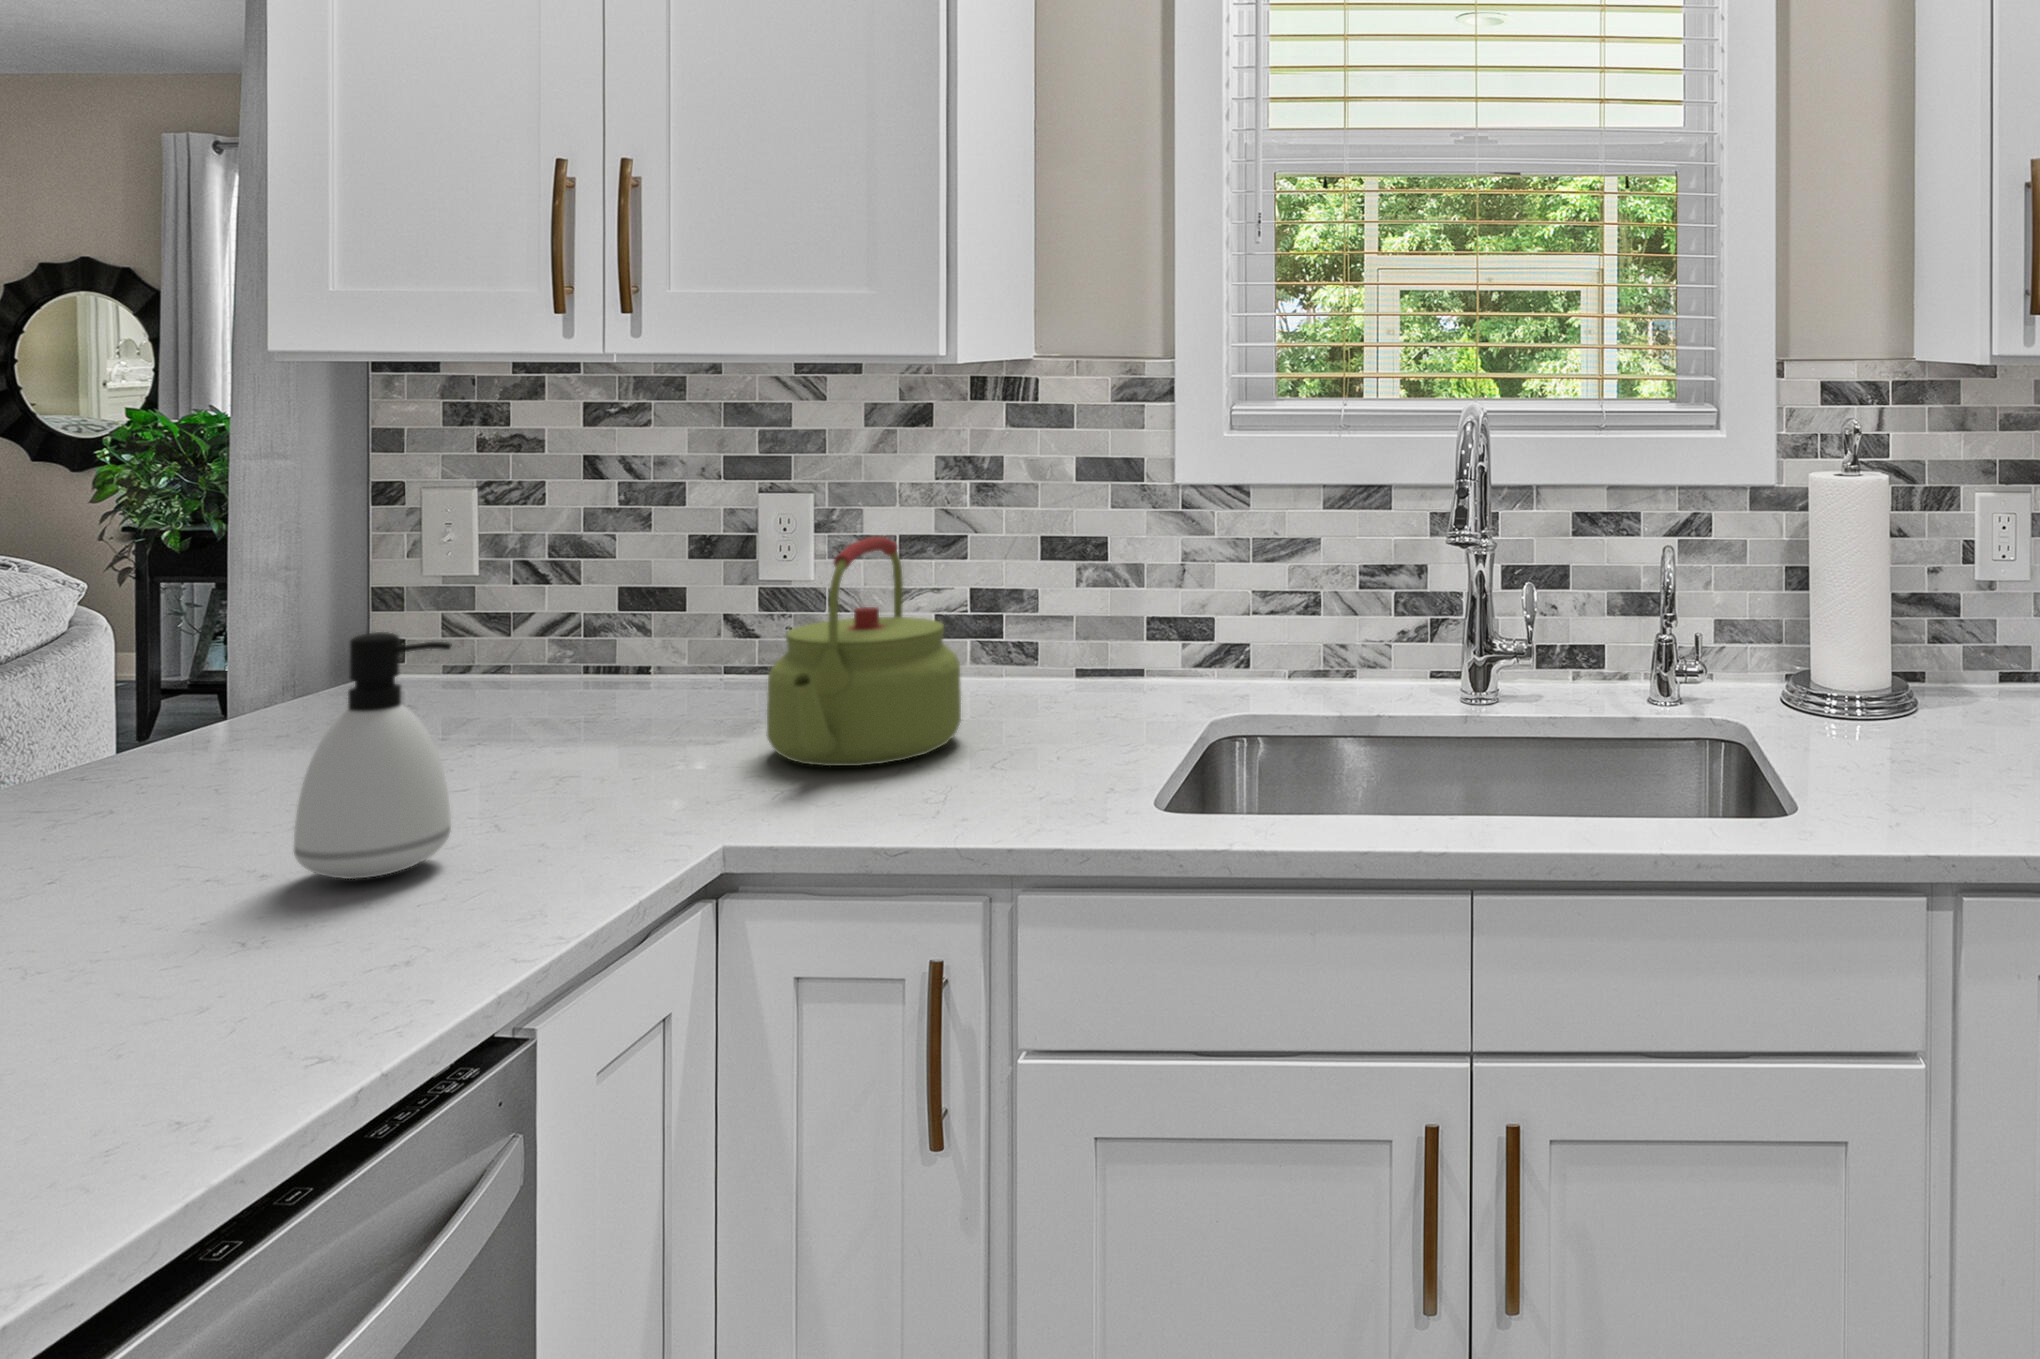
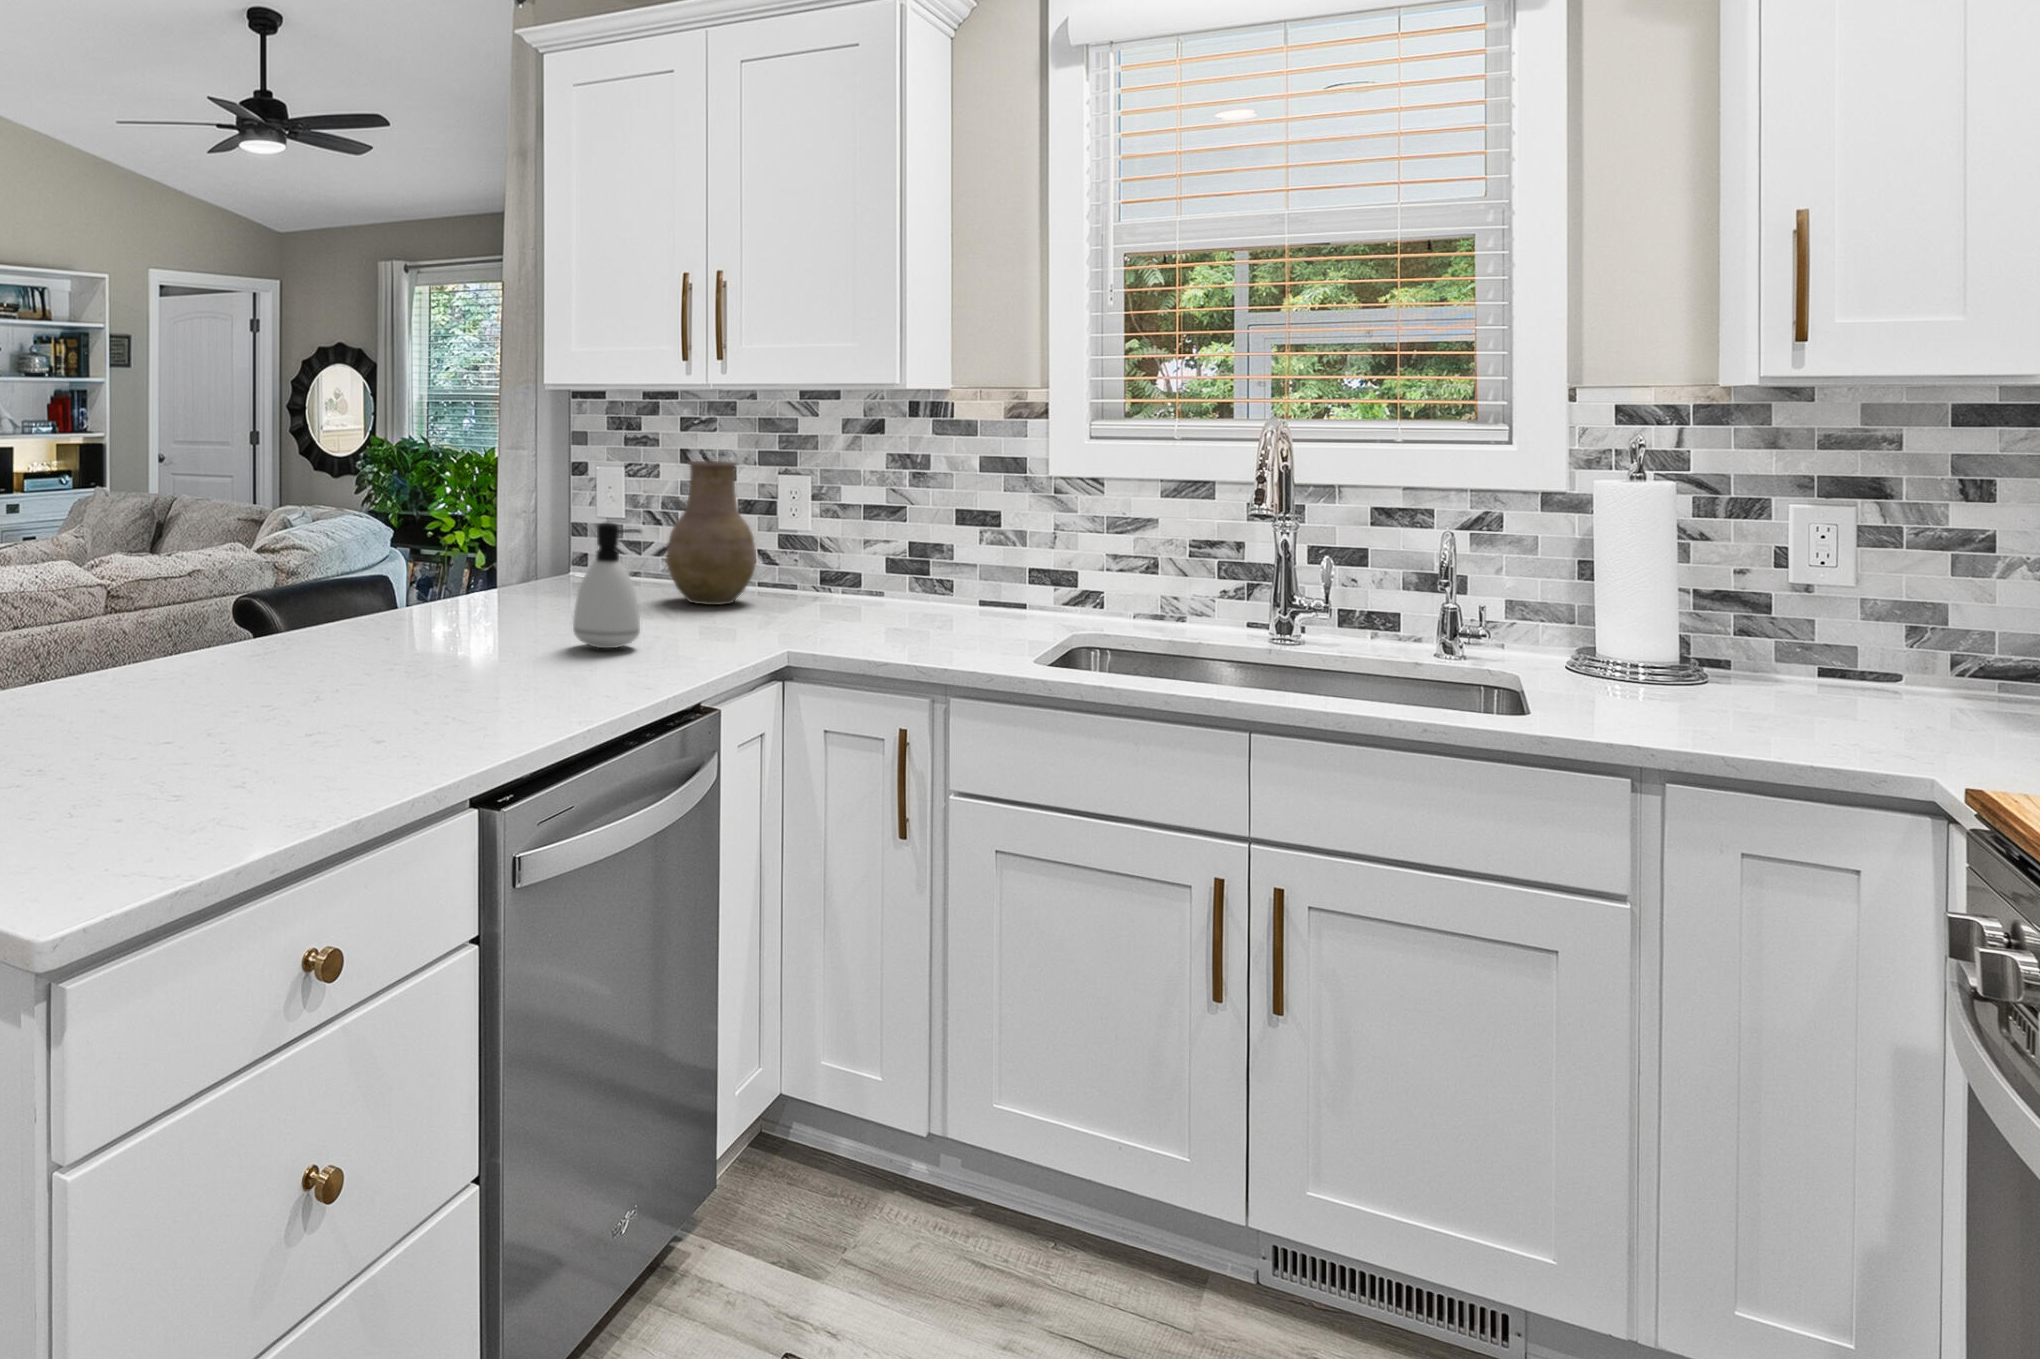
vase: none [544,478,716,726] -> present [666,461,756,605]
kettle: present [767,537,961,766] -> none [789,496,903,633]

